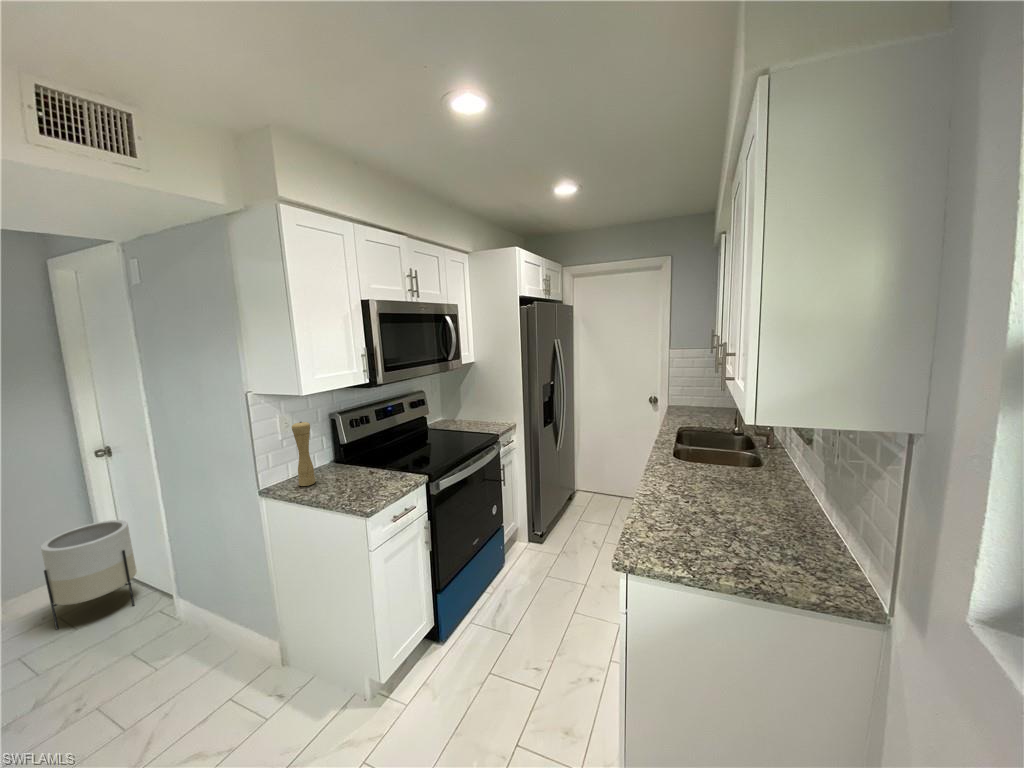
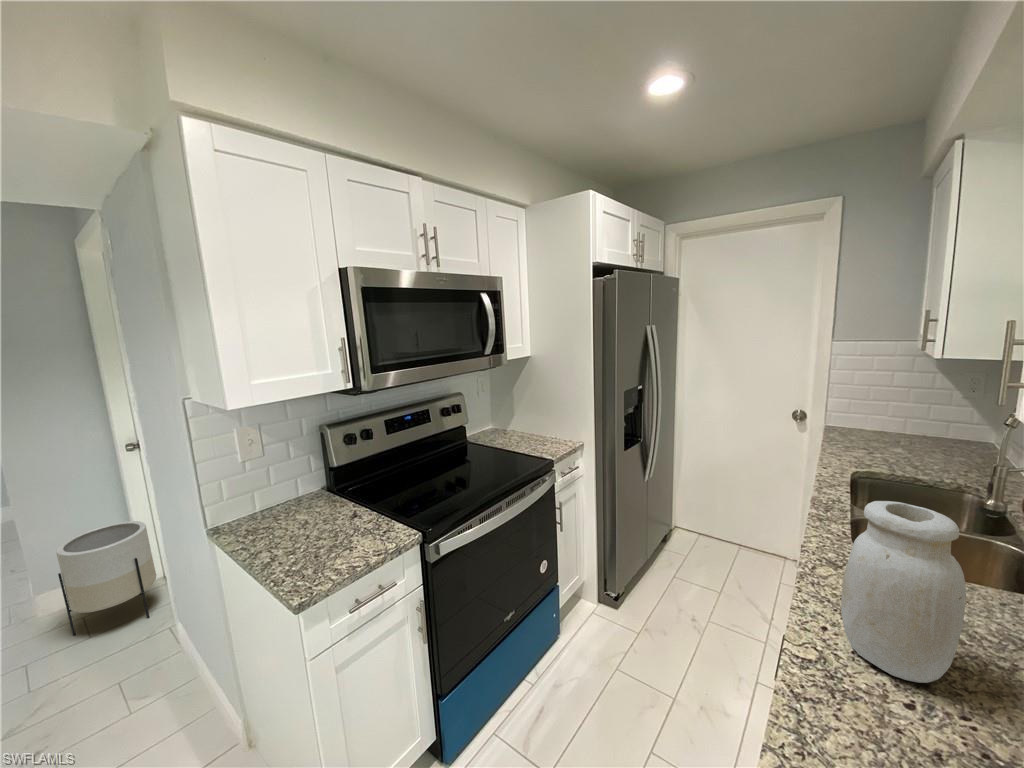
jar: none [662,417,706,495] -> present [841,501,966,683]
pepper mill: present [292,422,315,486] -> none [244,442,280,530]

